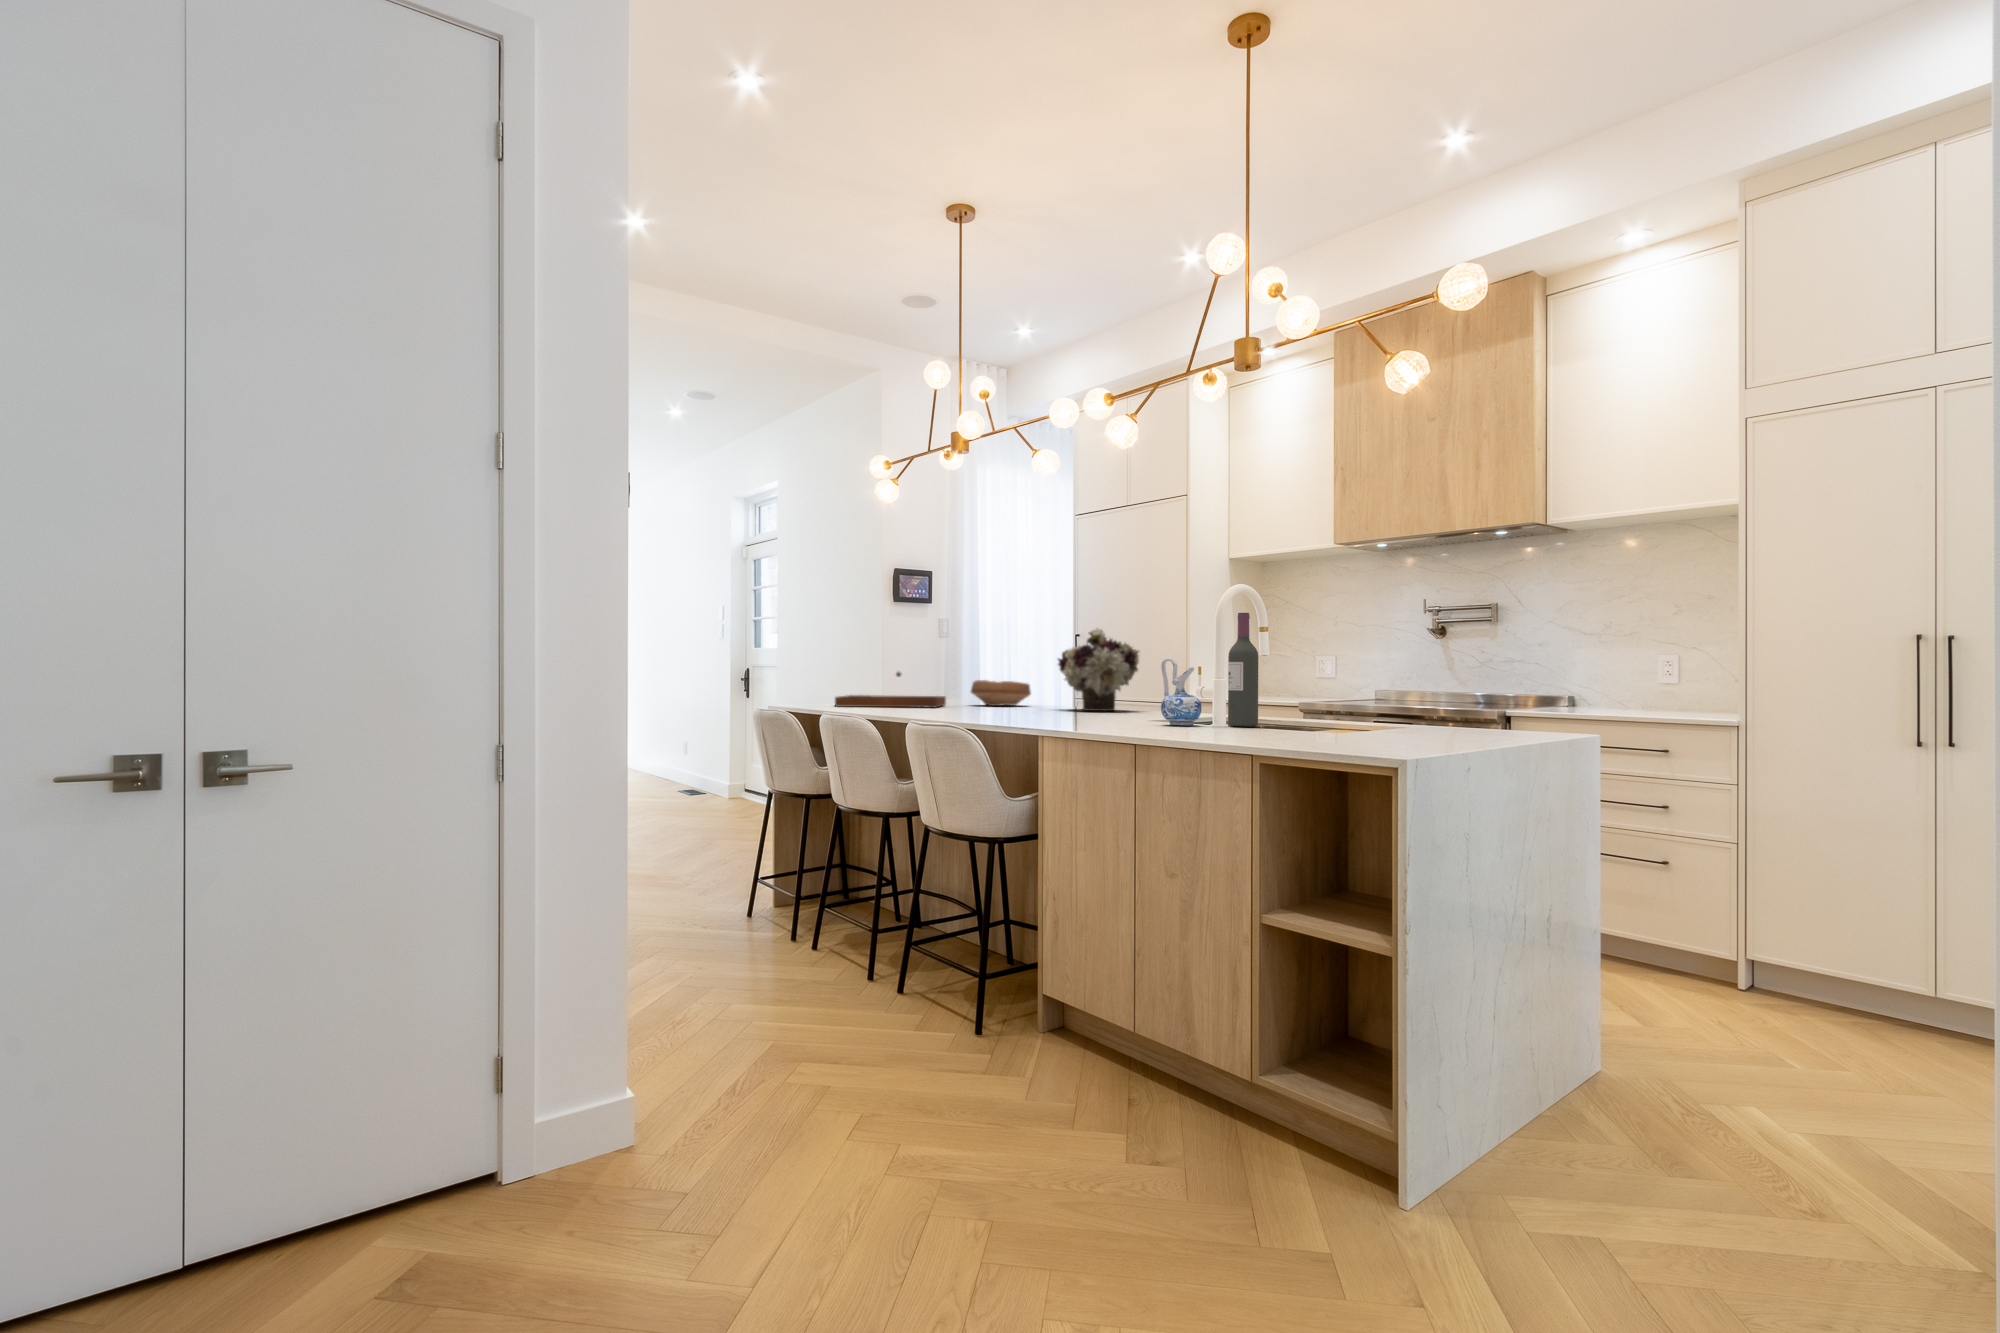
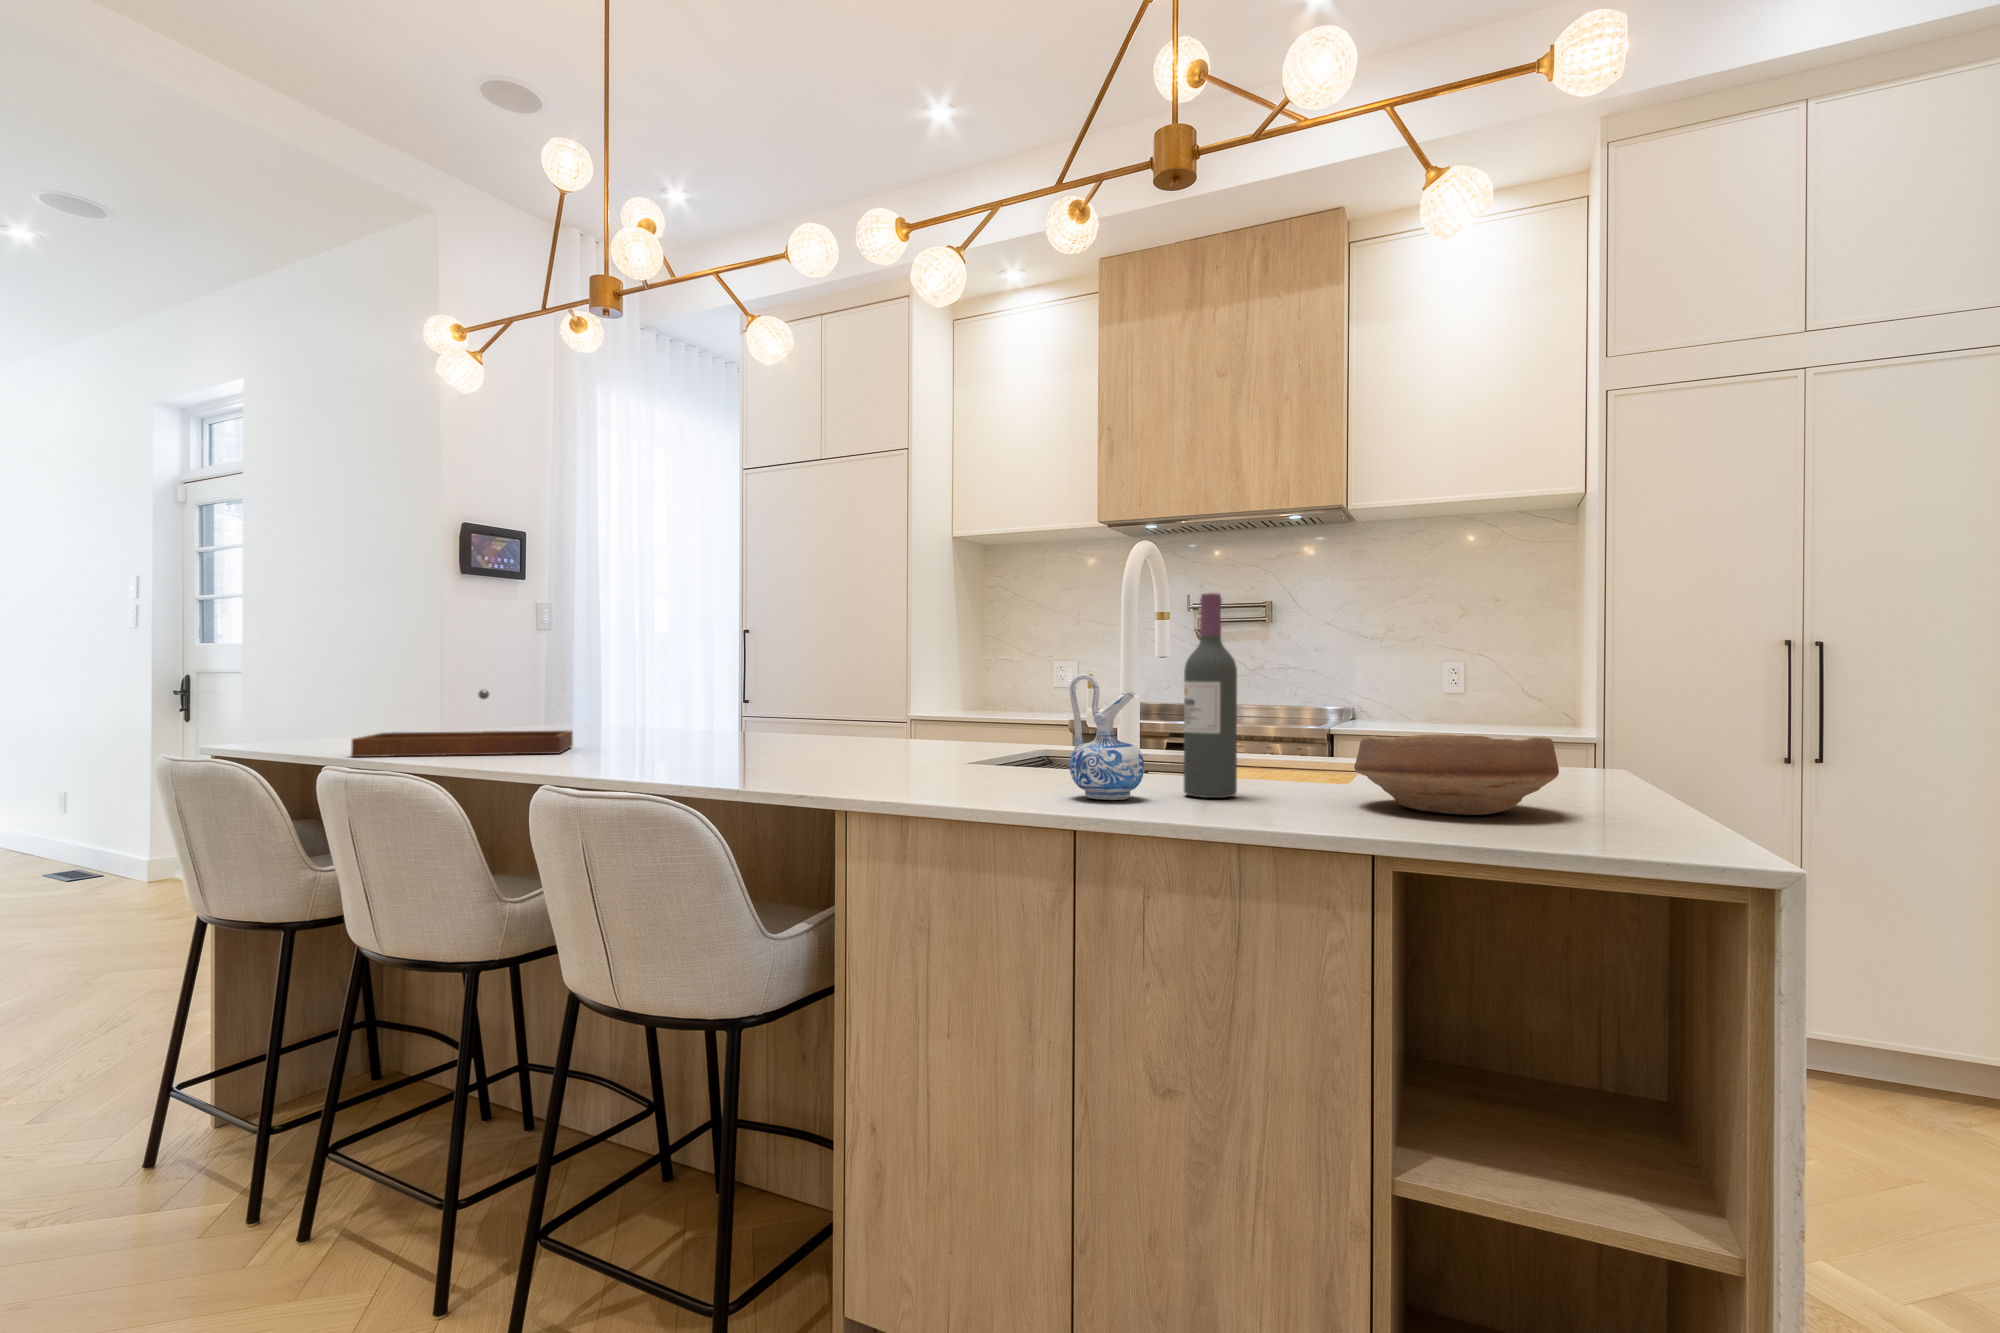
flower arrangement: present [1058,629,1139,711] -> none [779,618,916,754]
bowl: present [971,680,1031,706] -> present [1354,734,1559,815]

